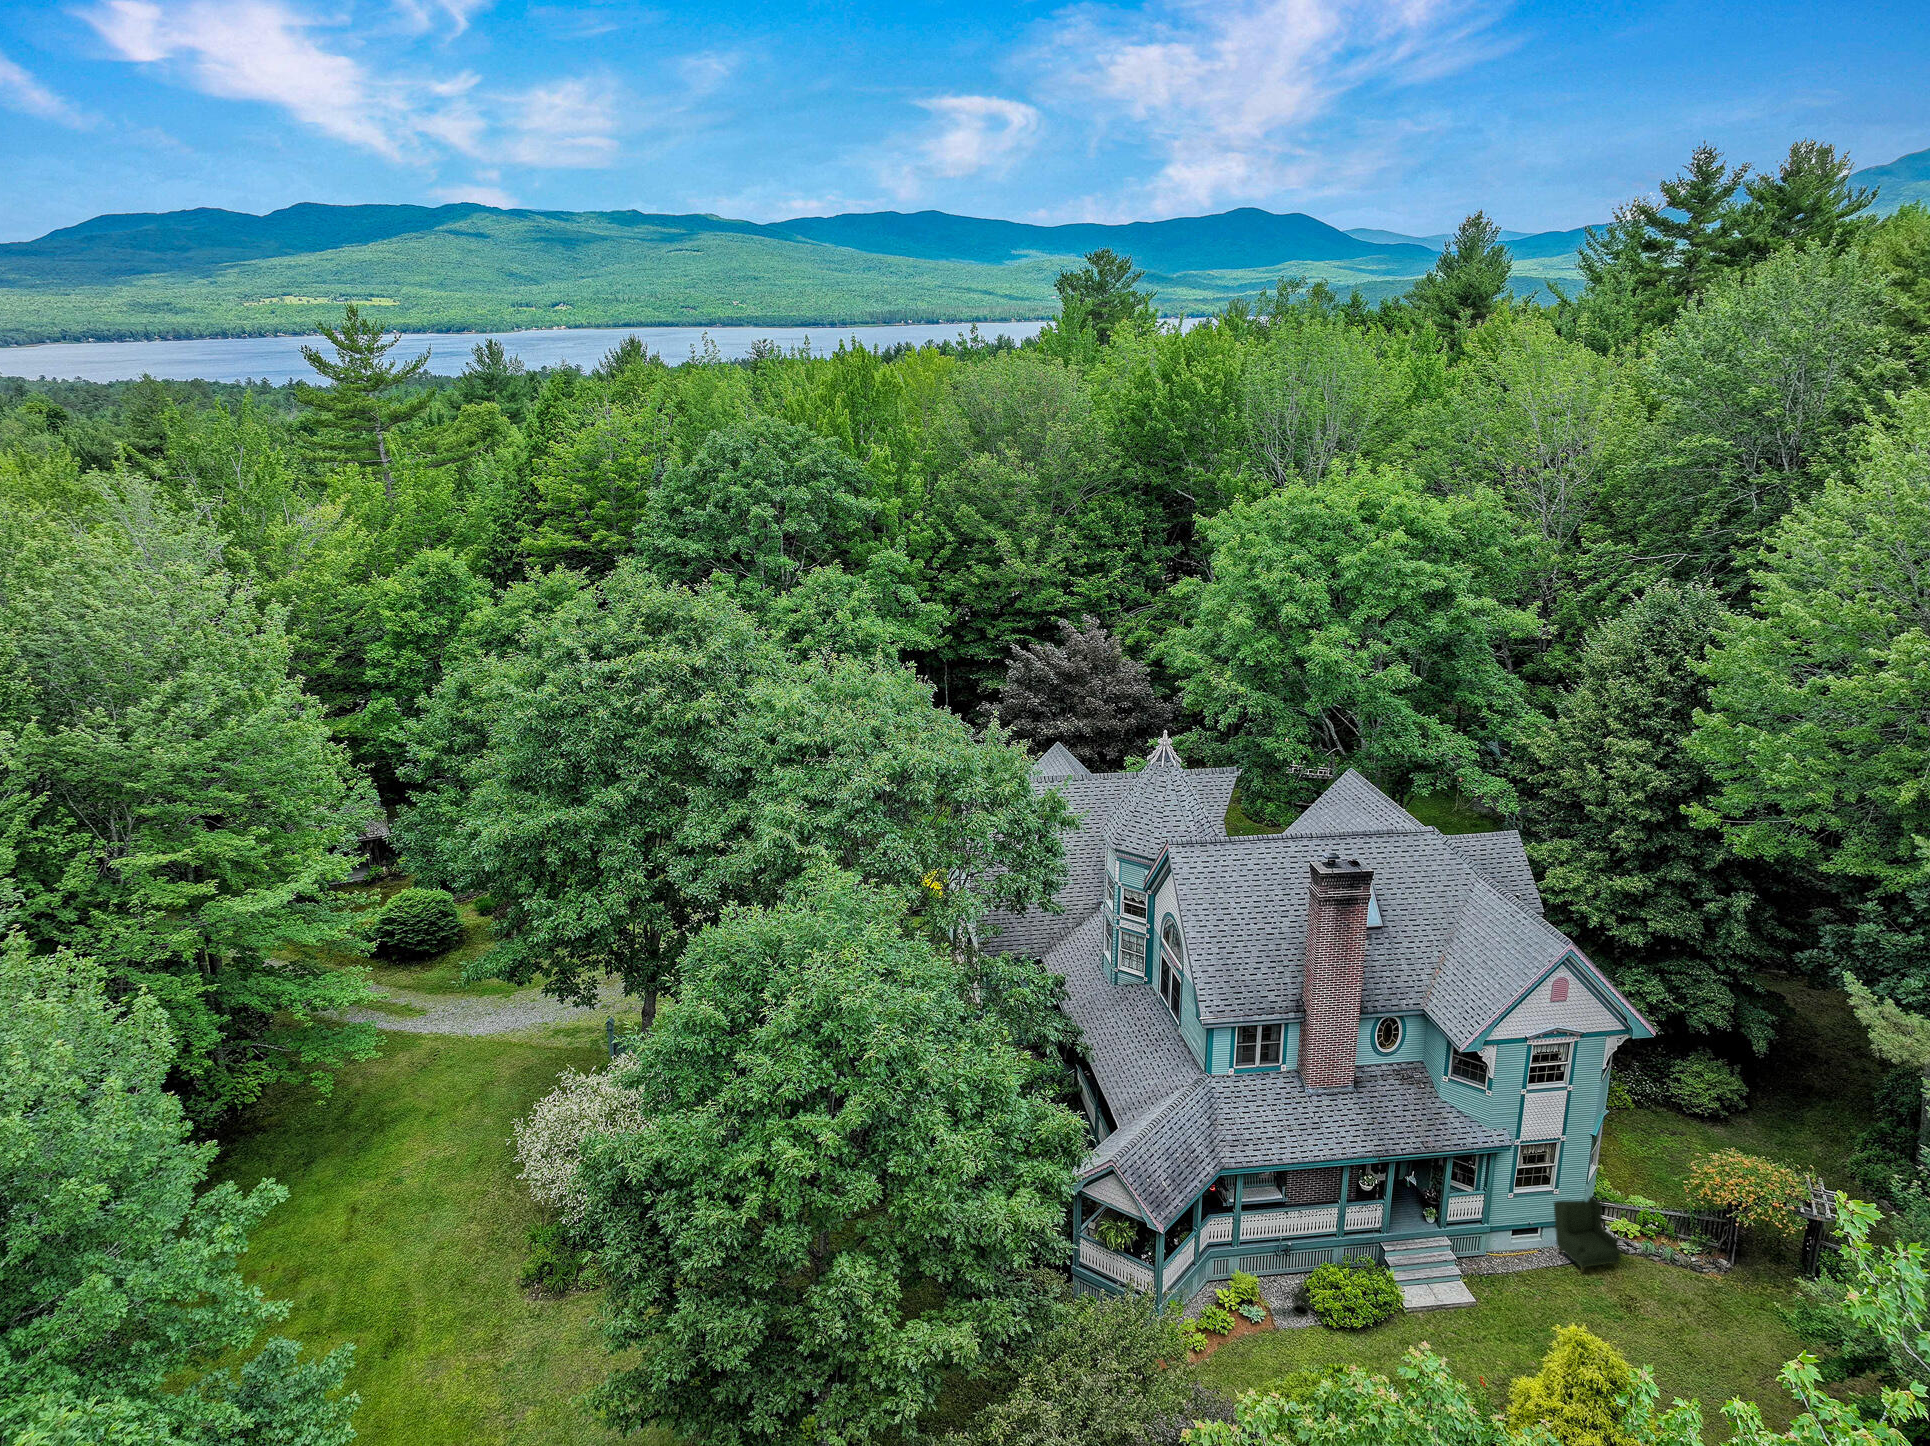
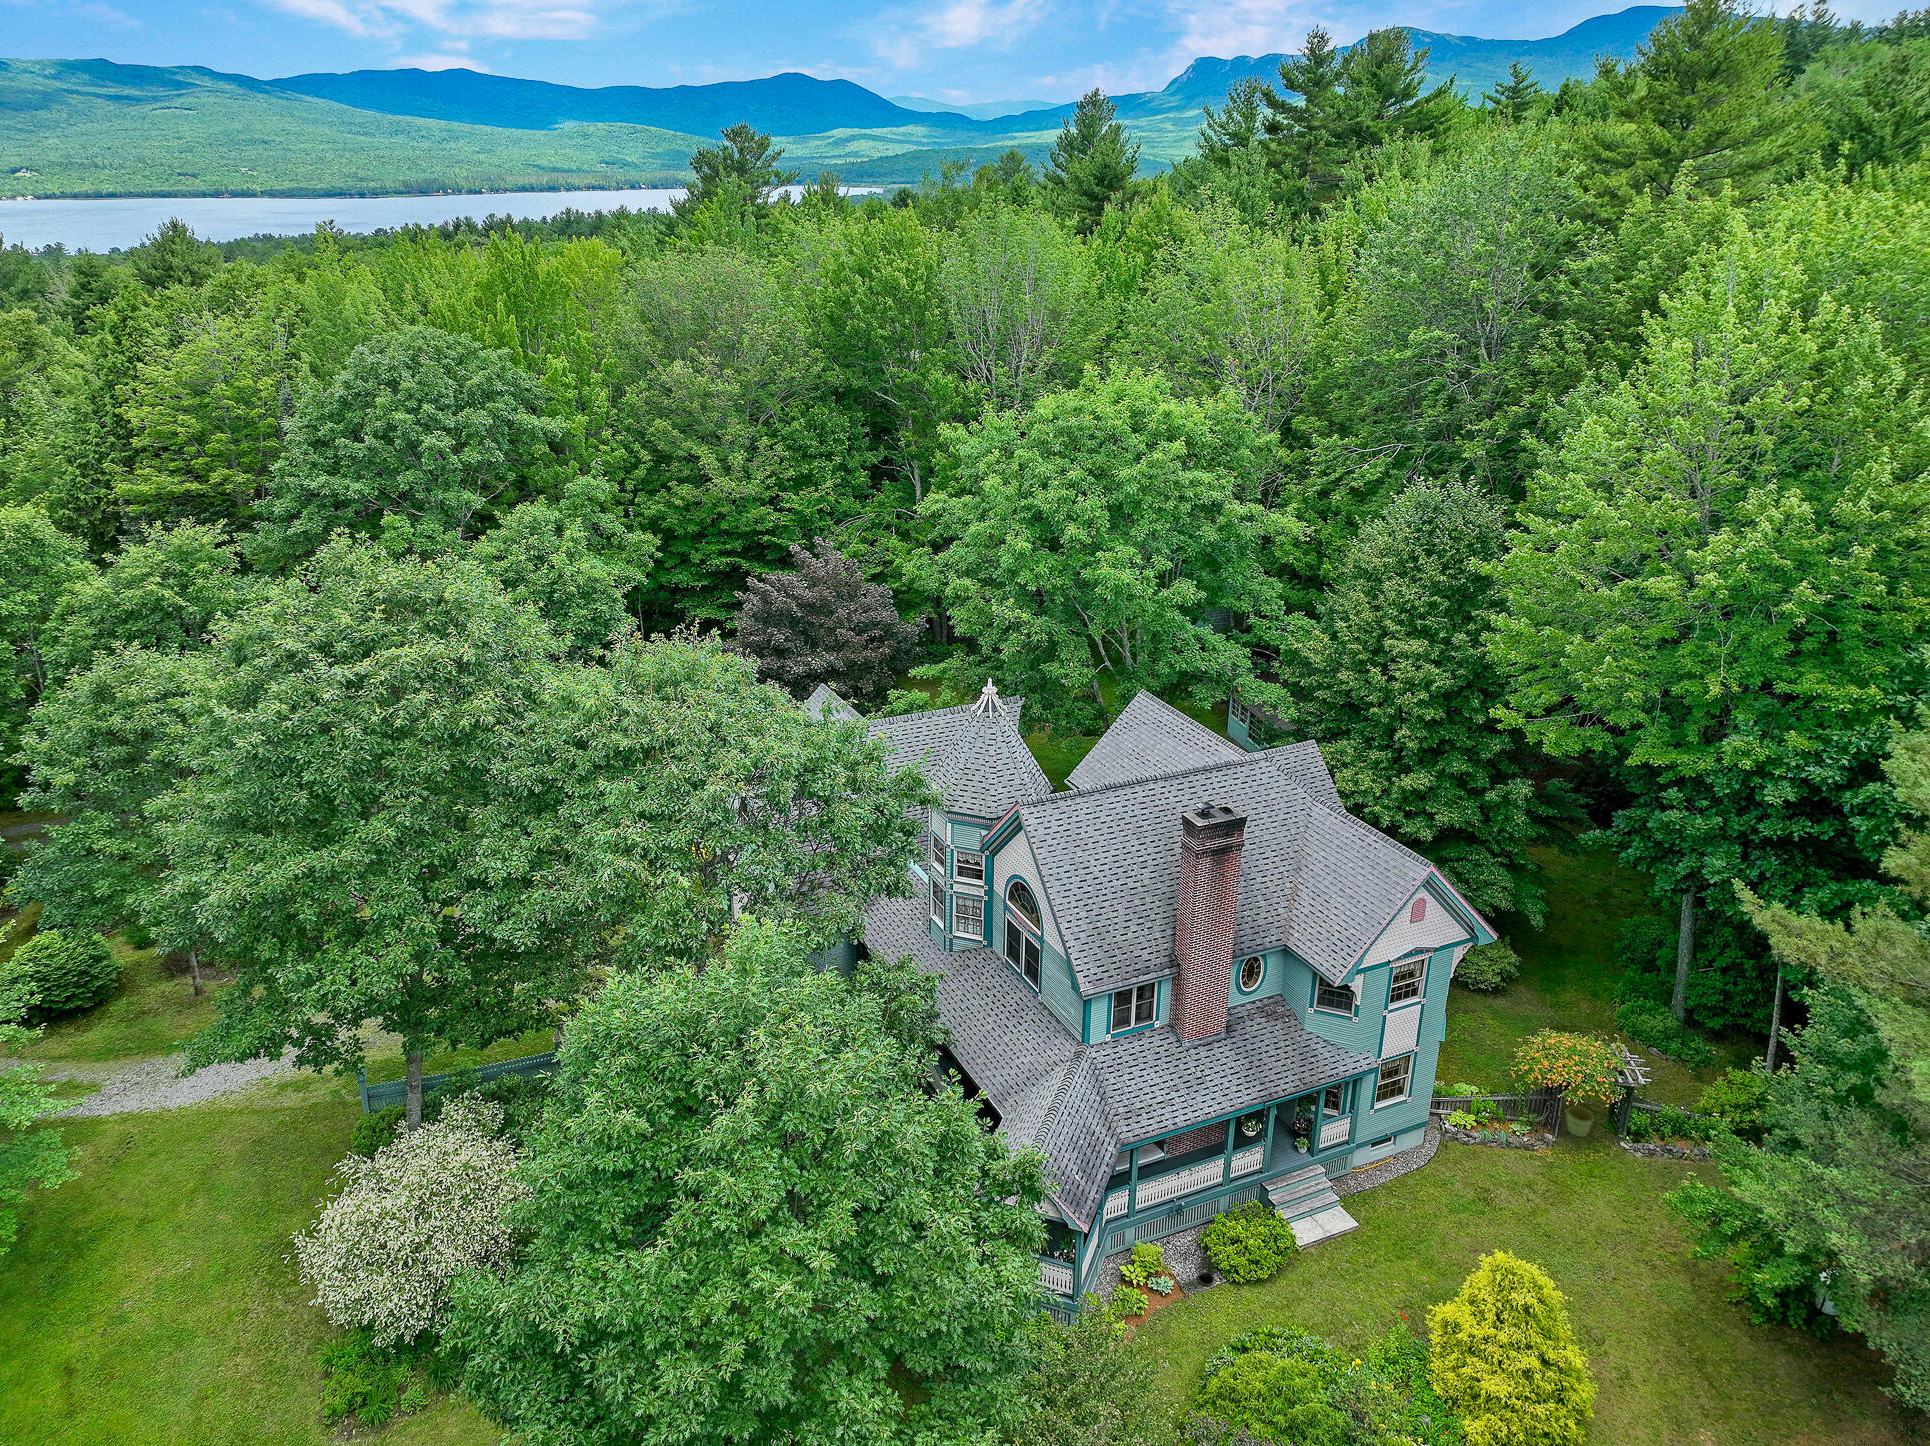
chair: present [1554,1197,1621,1273] -> none [1406,1094,1469,1173]
wooden bucket: none [1750,1240,1782,1274] -> present [1566,1106,1594,1137]

